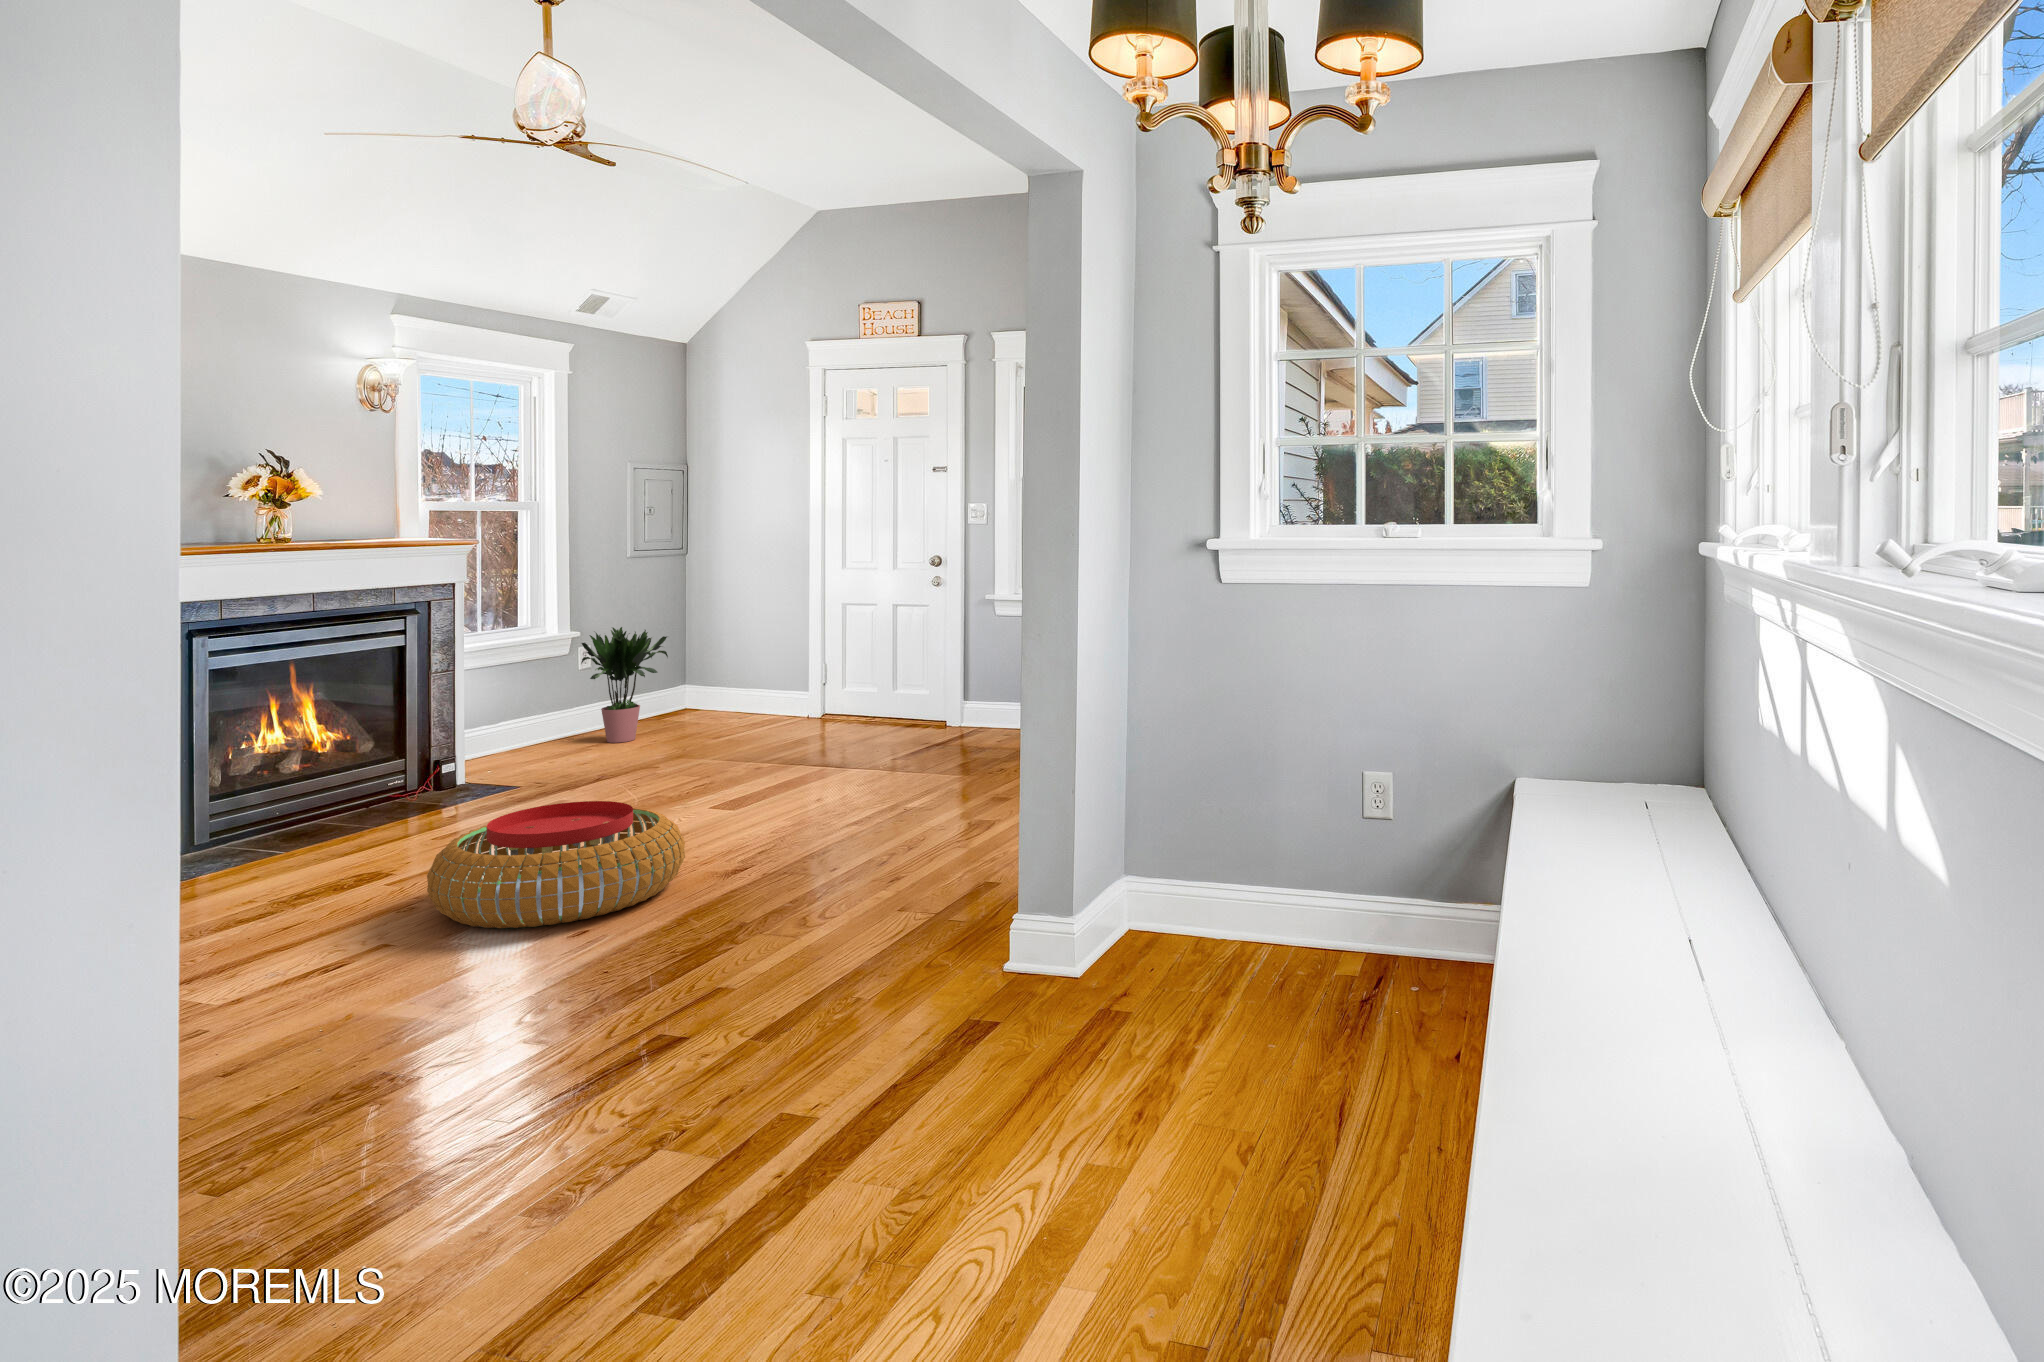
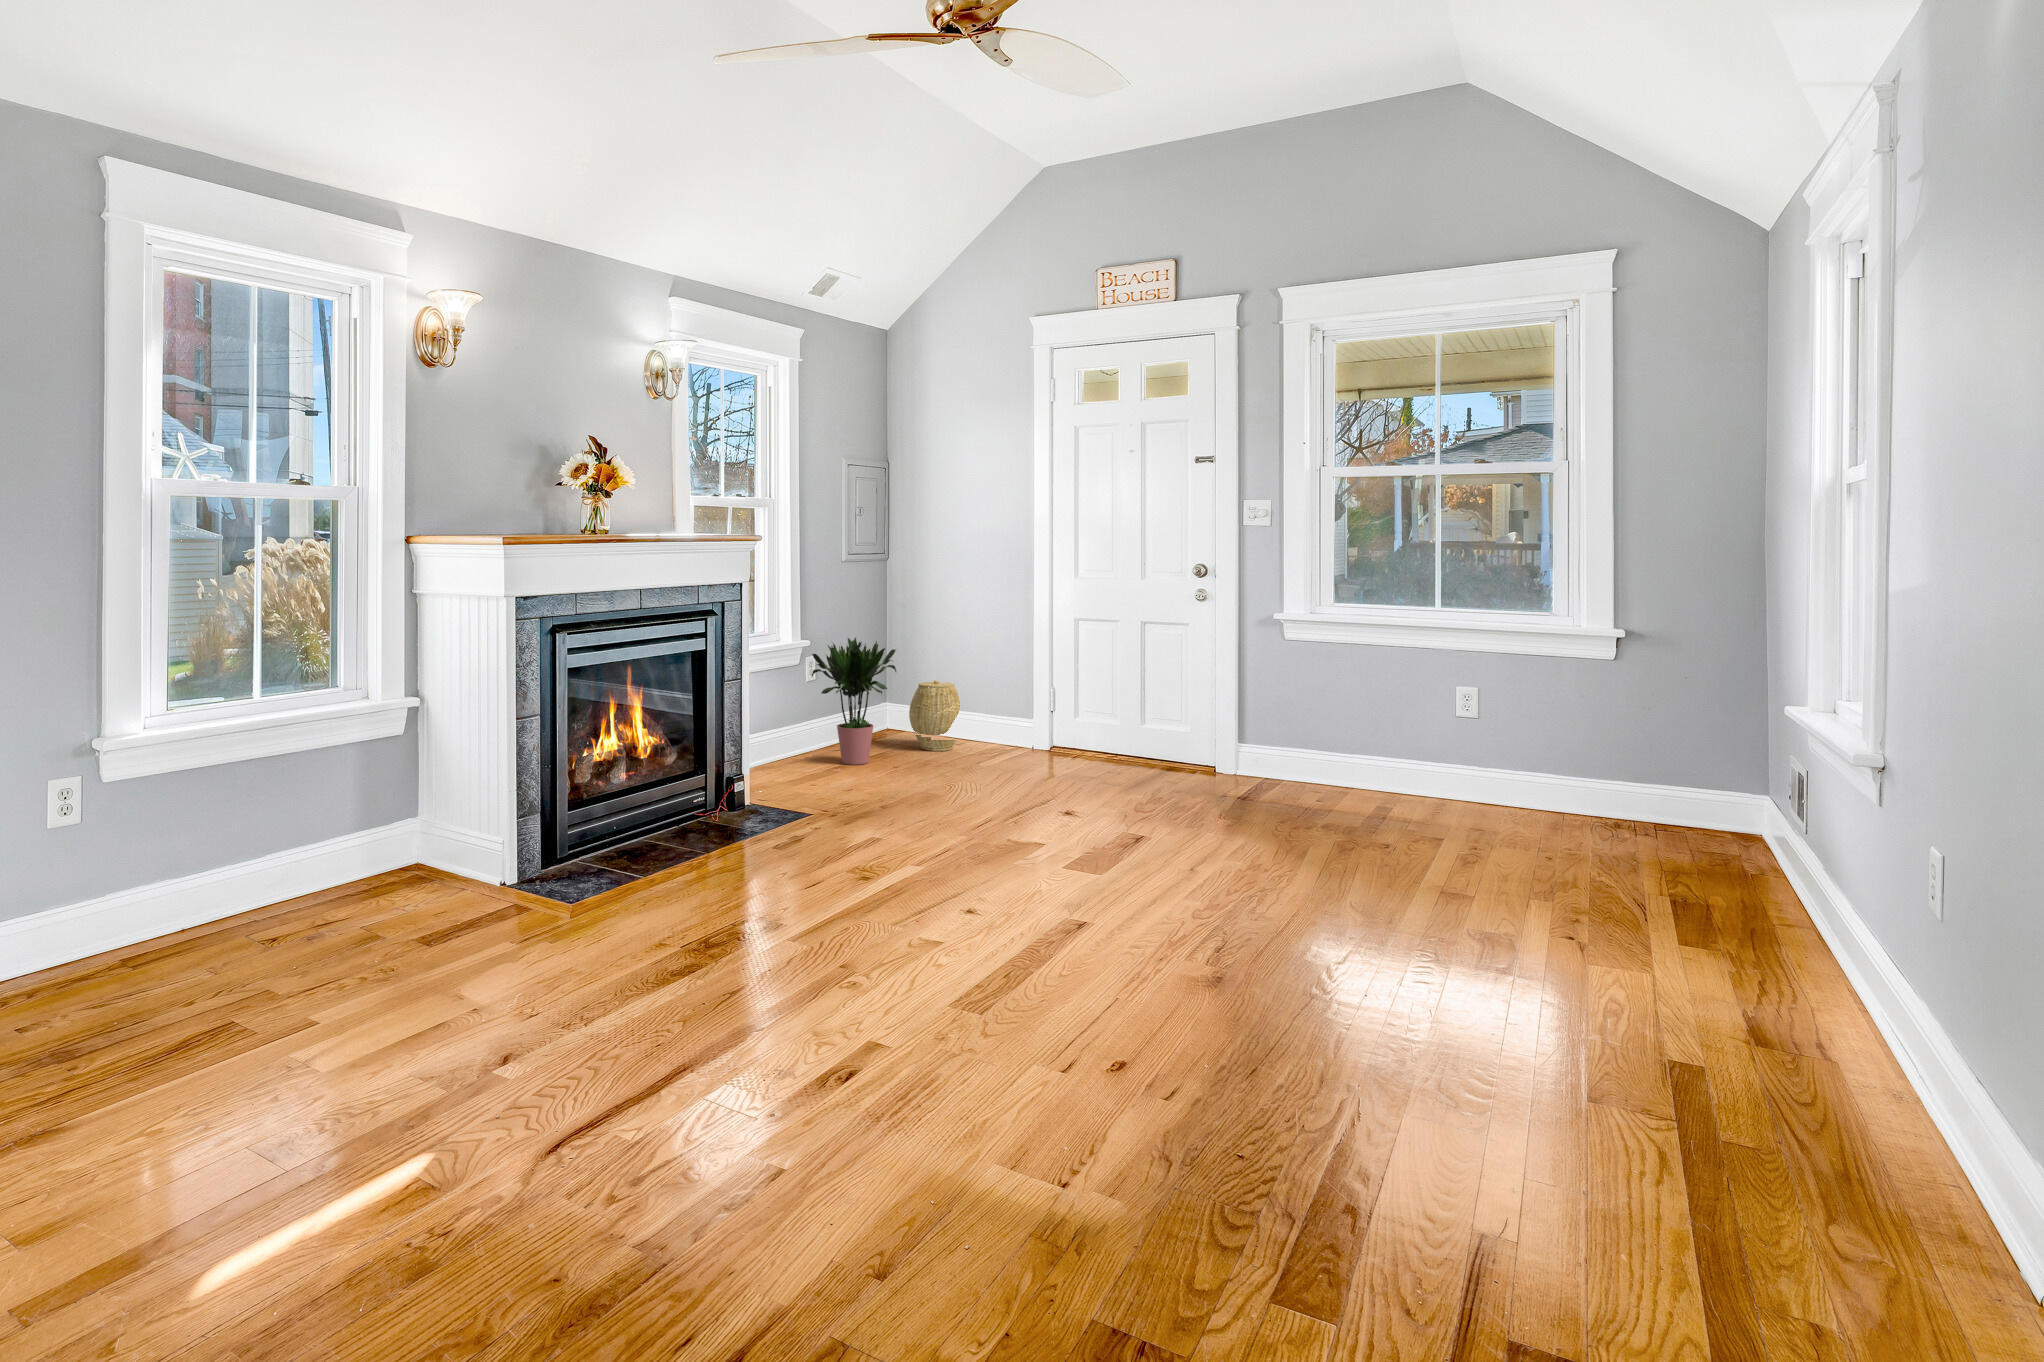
woven basket: none [693,662,747,726] -> present [909,680,960,751]
pouf: present [427,801,685,928] -> none [903,849,1200,1023]

